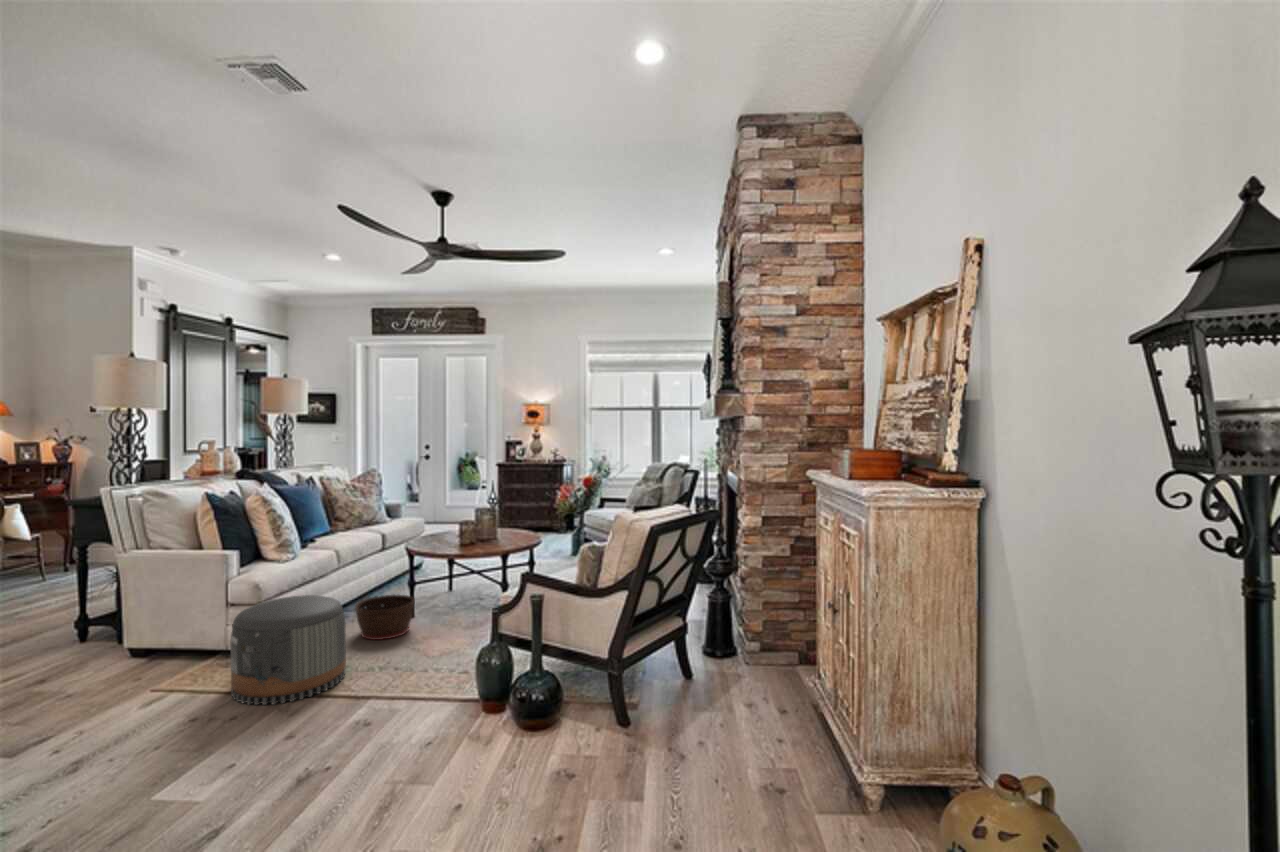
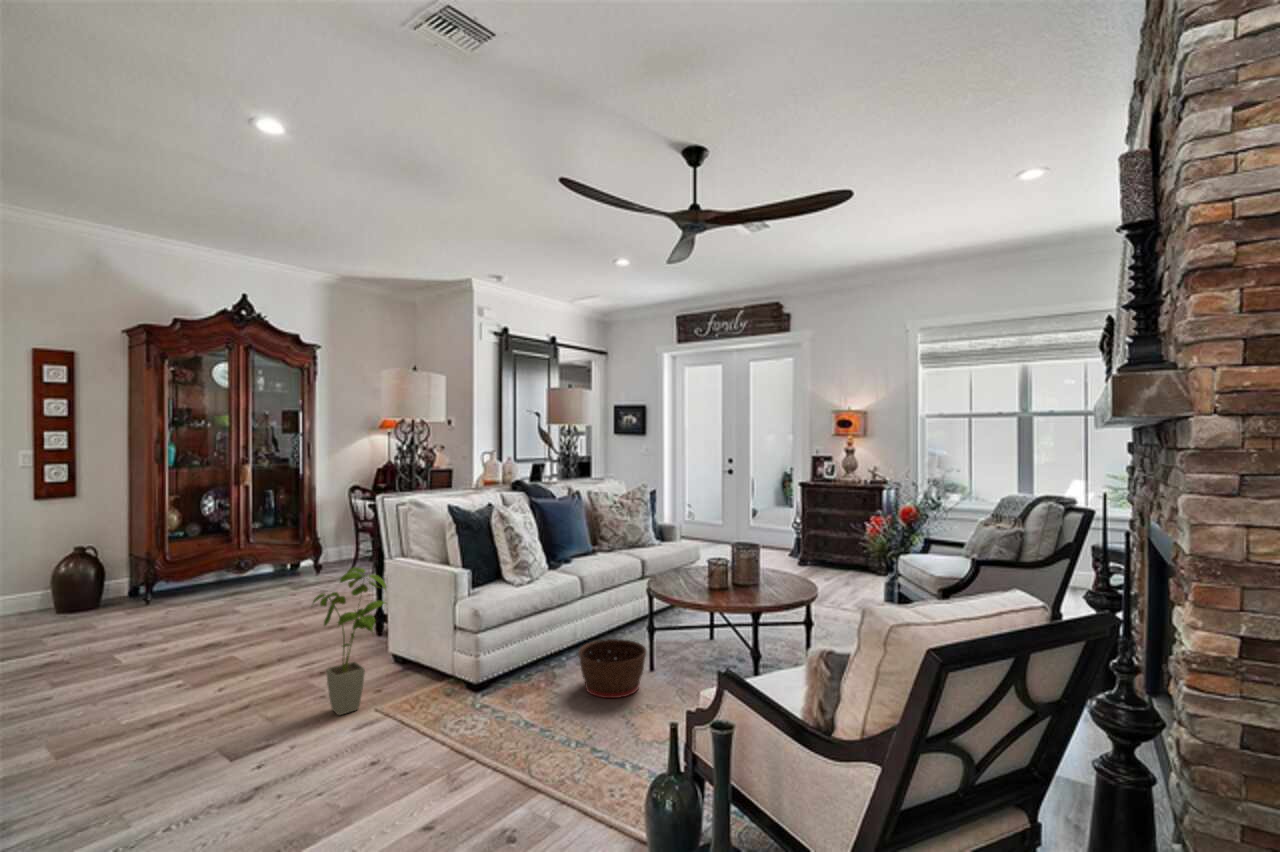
house plant: none [78,556,172,700] -> present [313,567,386,715]
pouf: present [230,595,346,705] -> none [417,634,540,771]

